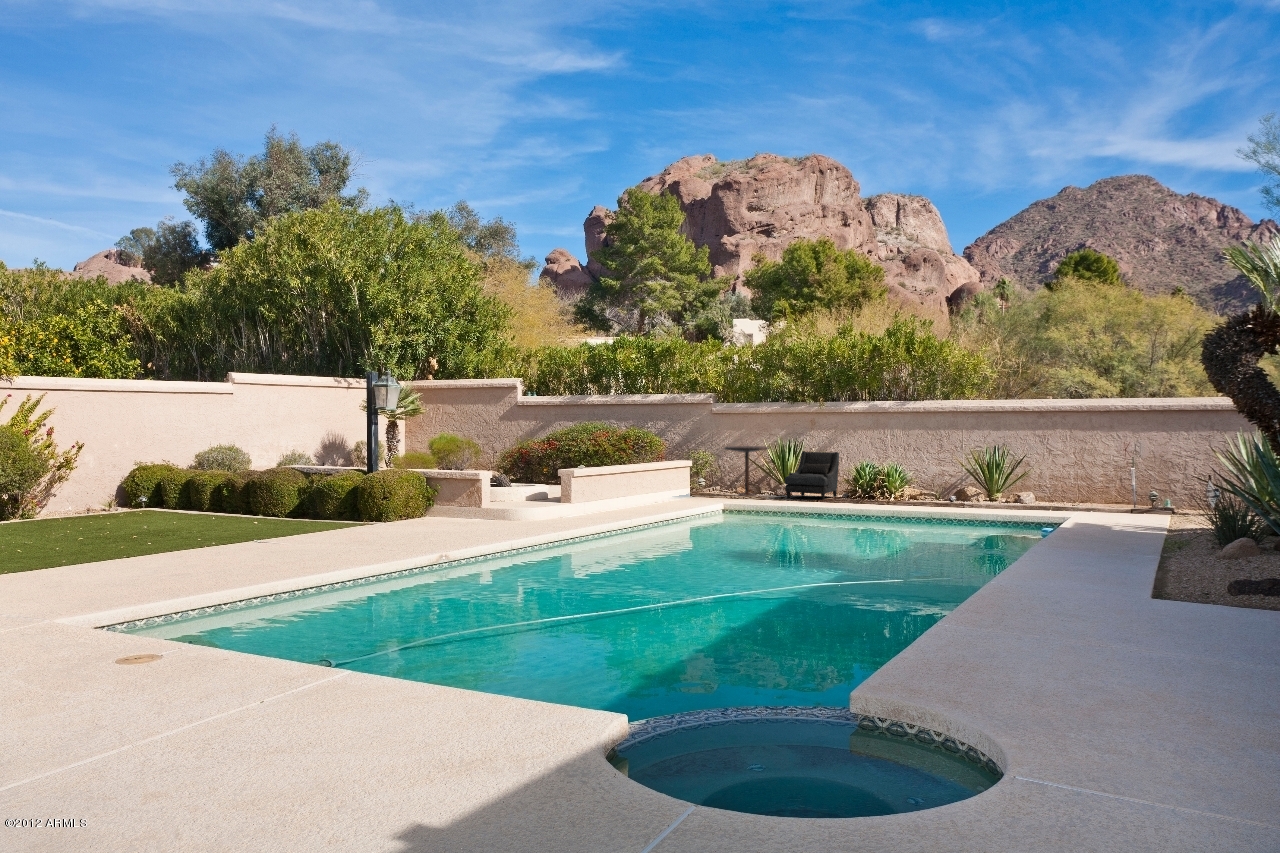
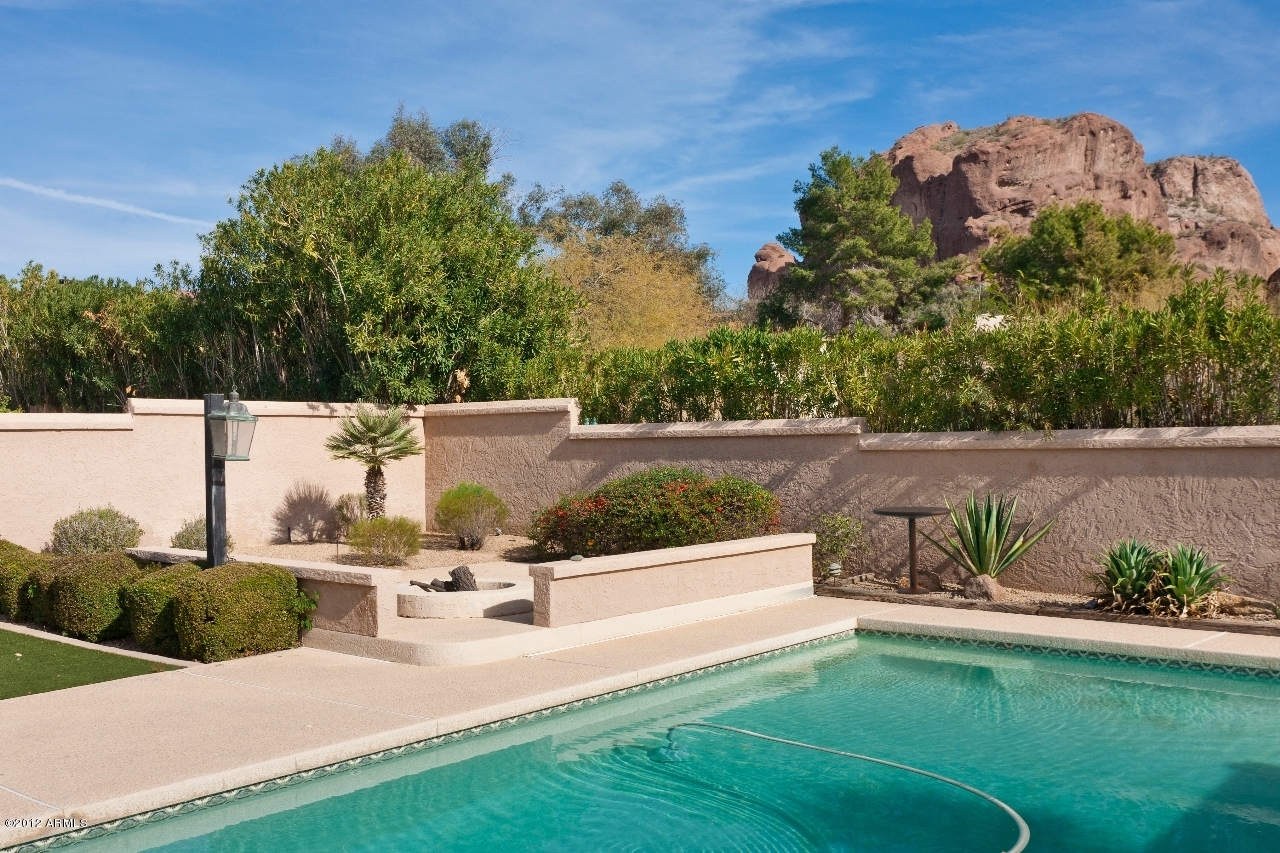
armchair: present [785,451,839,500] -> none [976,518,1080,610]

